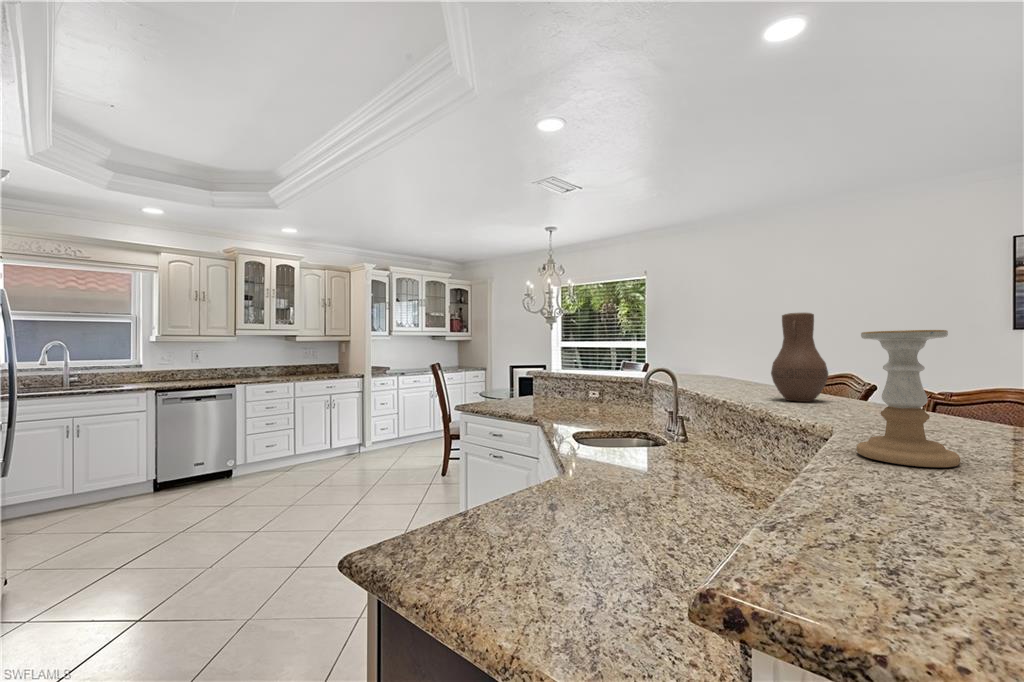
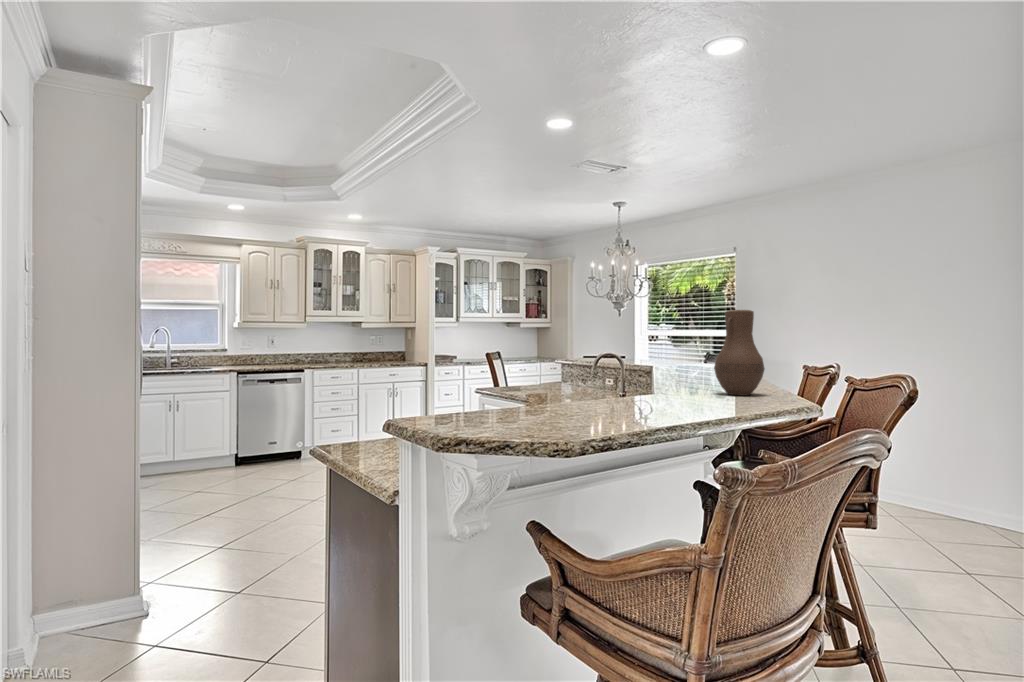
candle holder: present [856,330,960,467] -> none [596,335,651,426]

